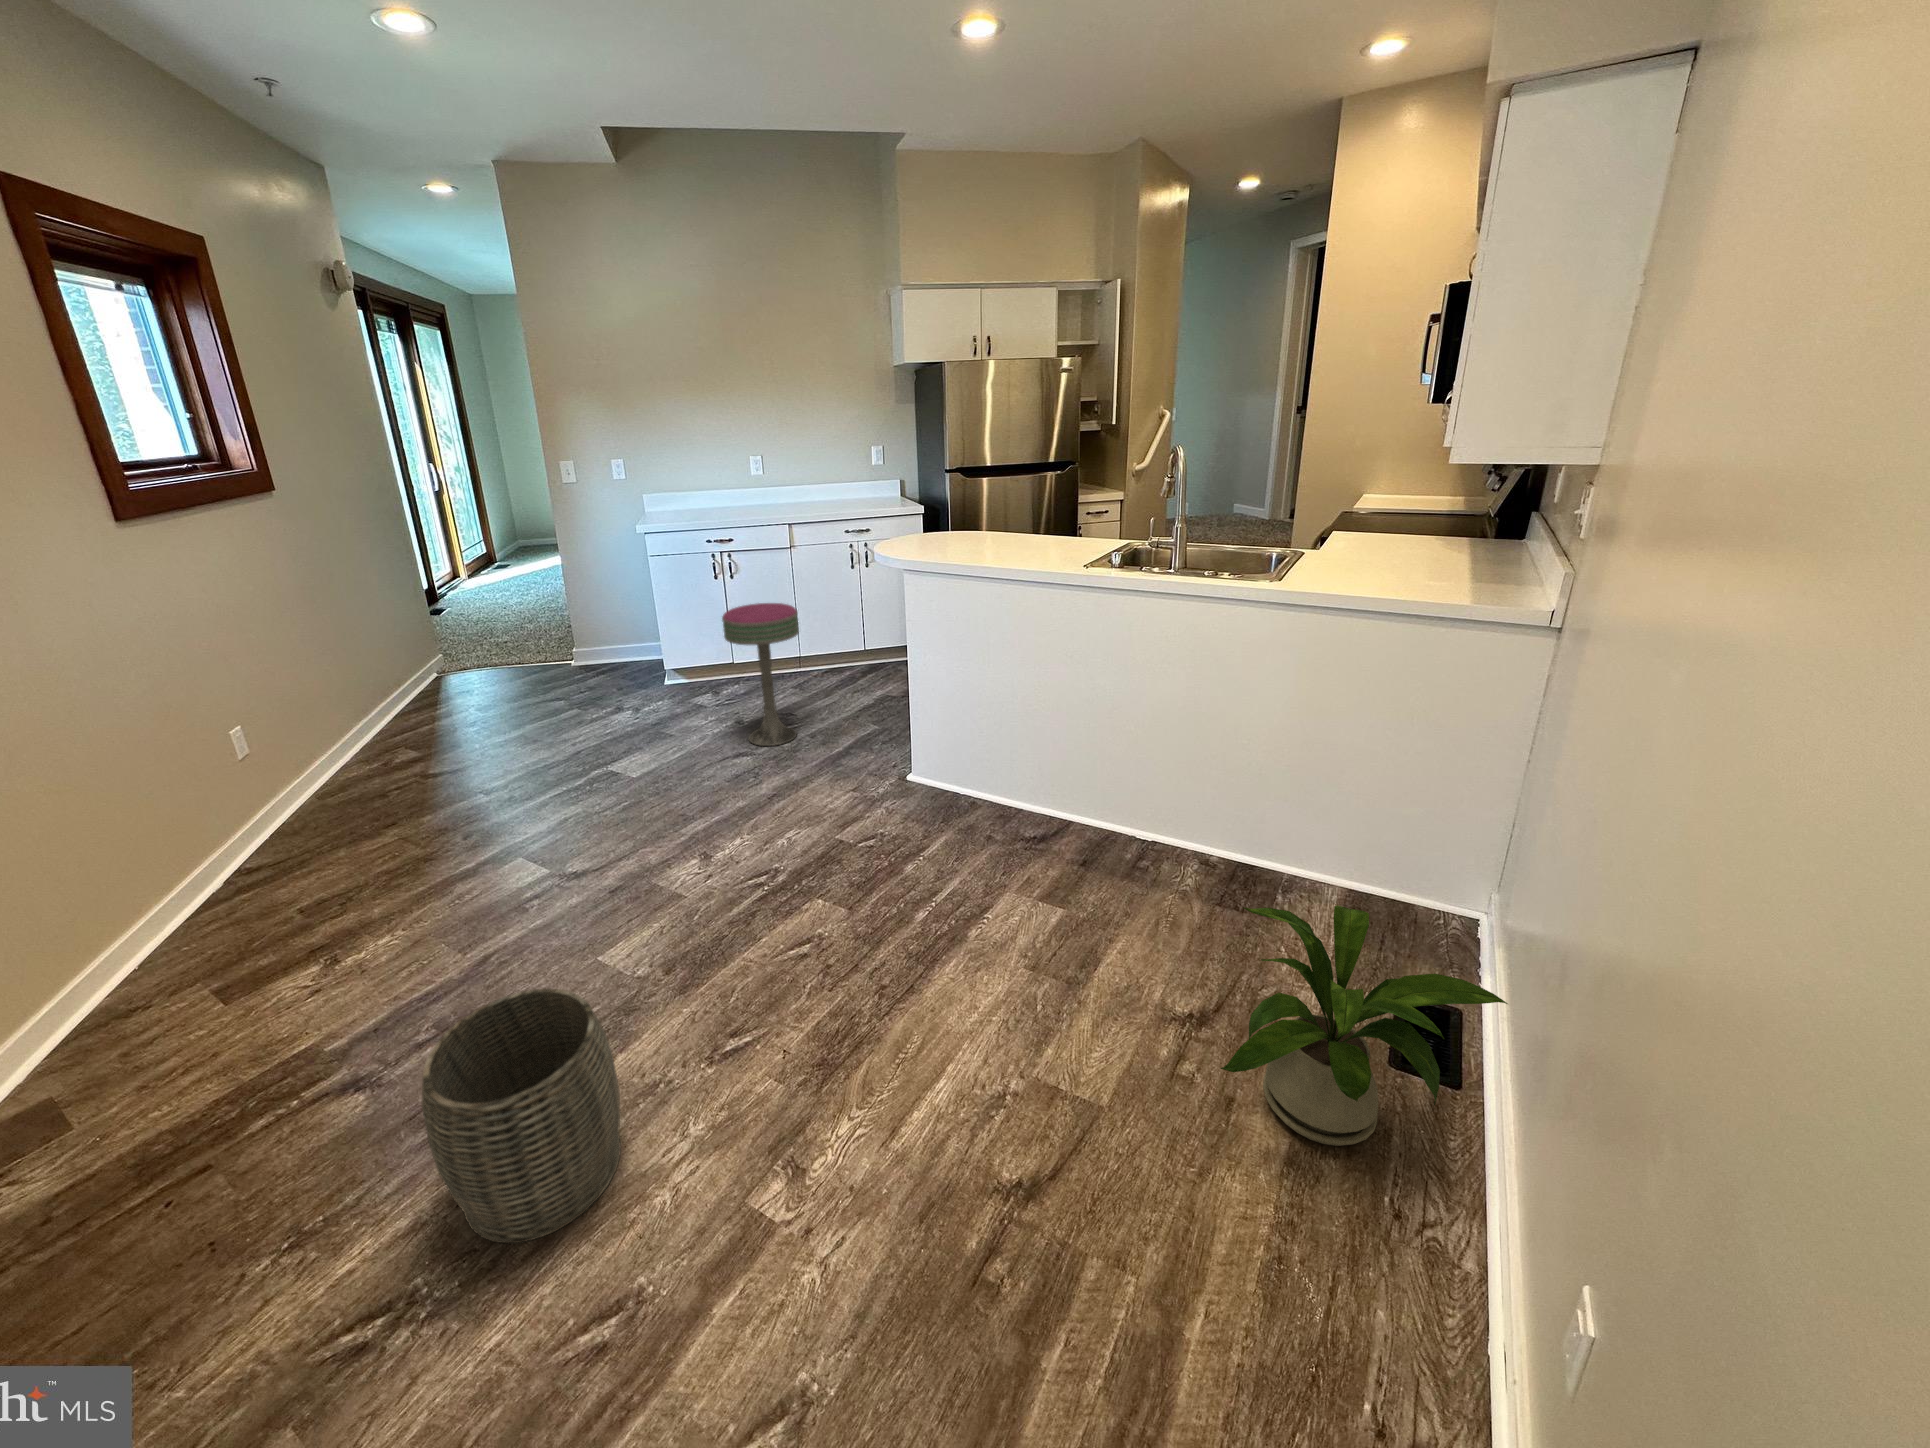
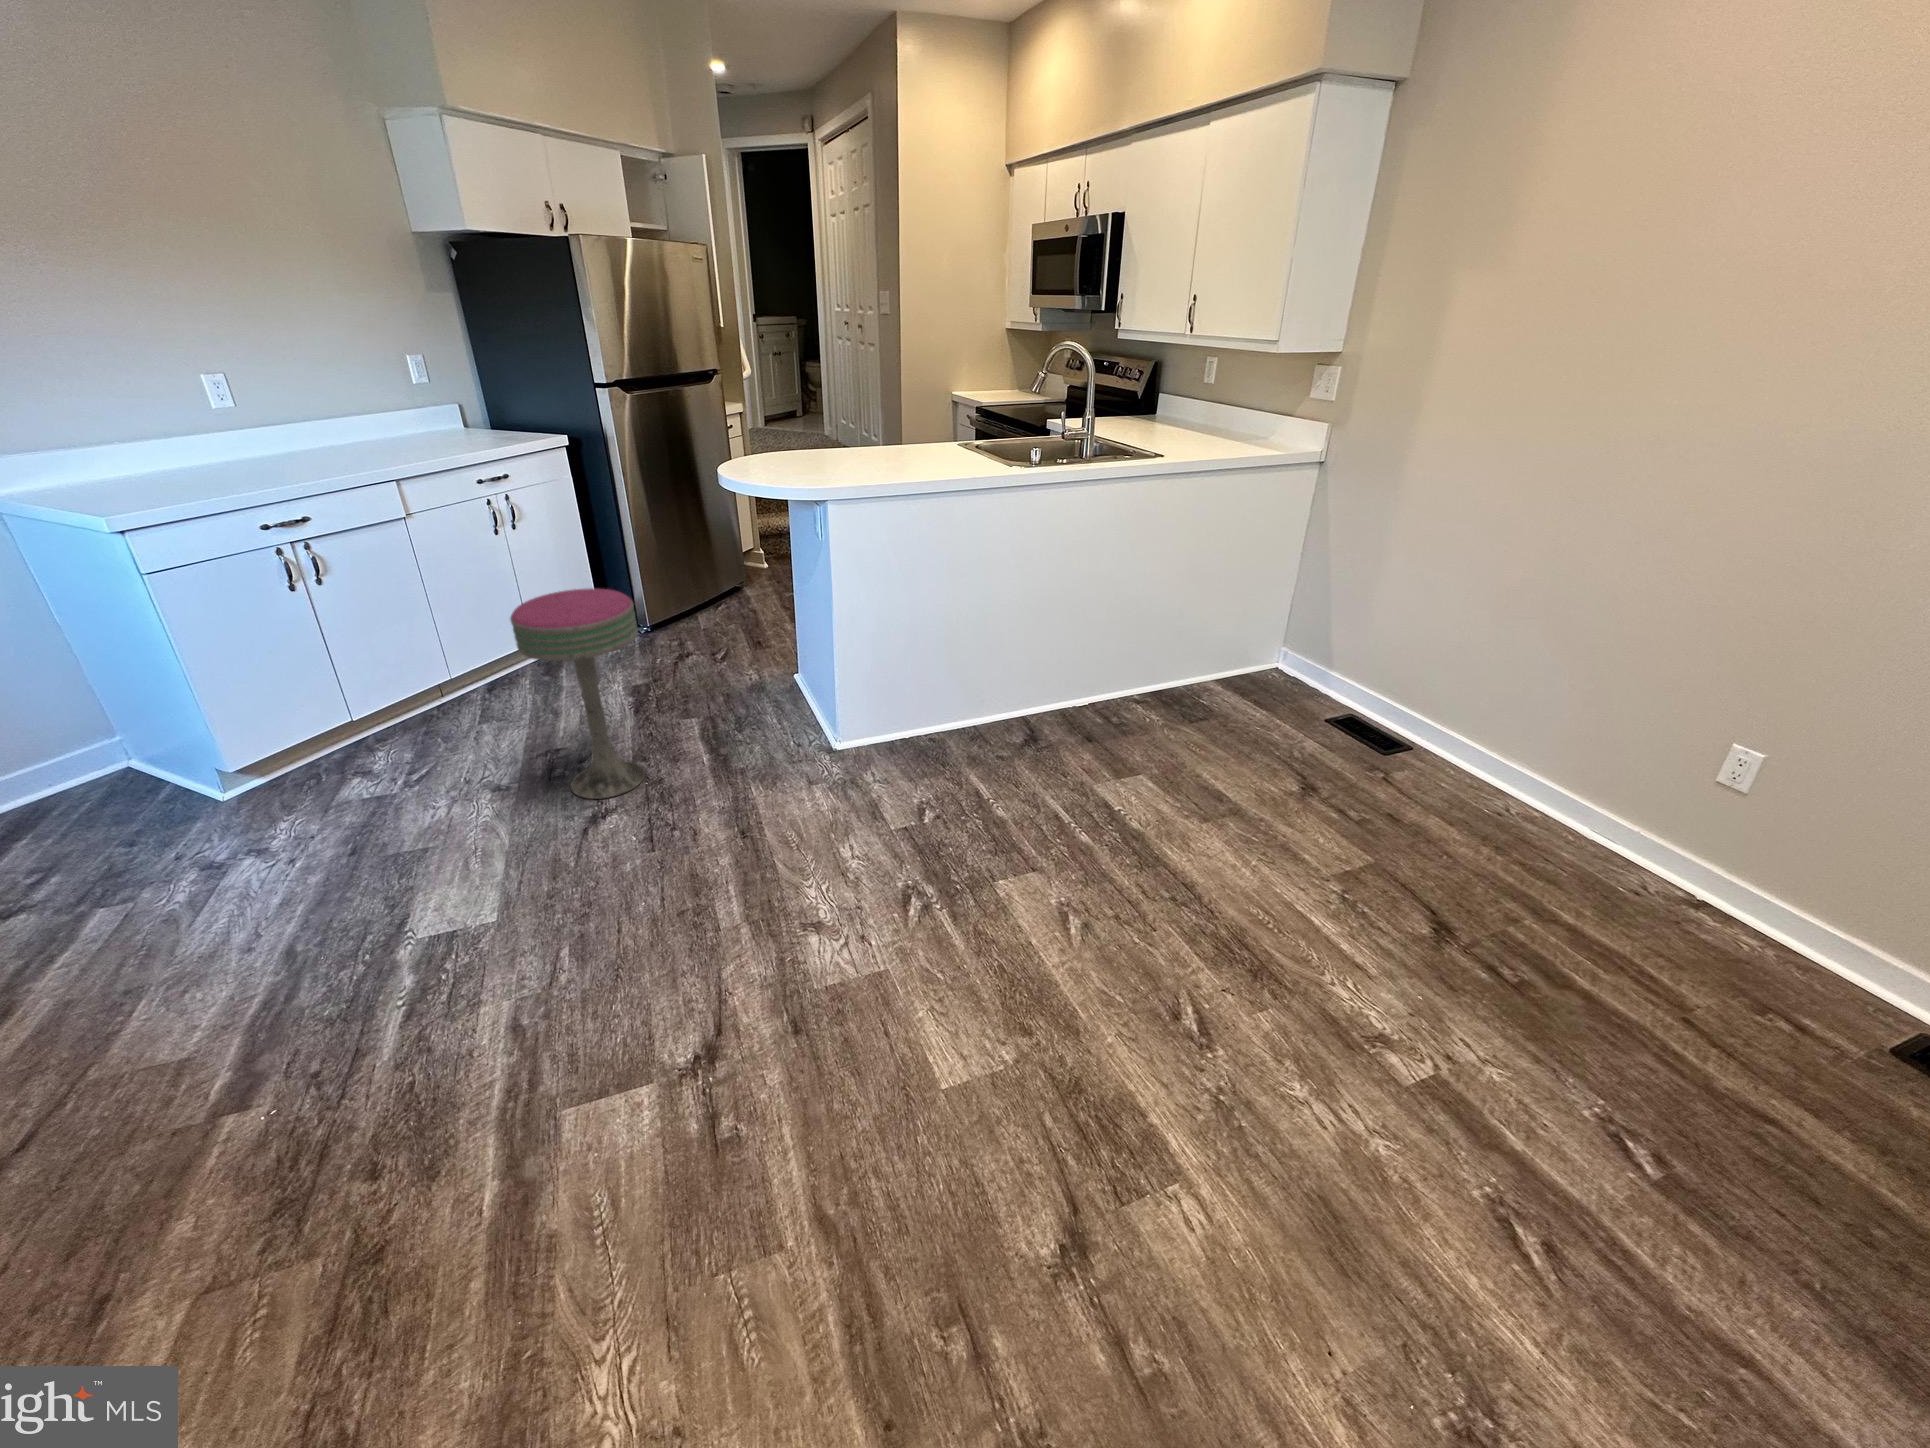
house plant: present [1221,905,1508,1146] -> none [1373,659,1522,811]
woven basket: present [422,989,621,1244] -> none [1214,1027,1466,1348]

